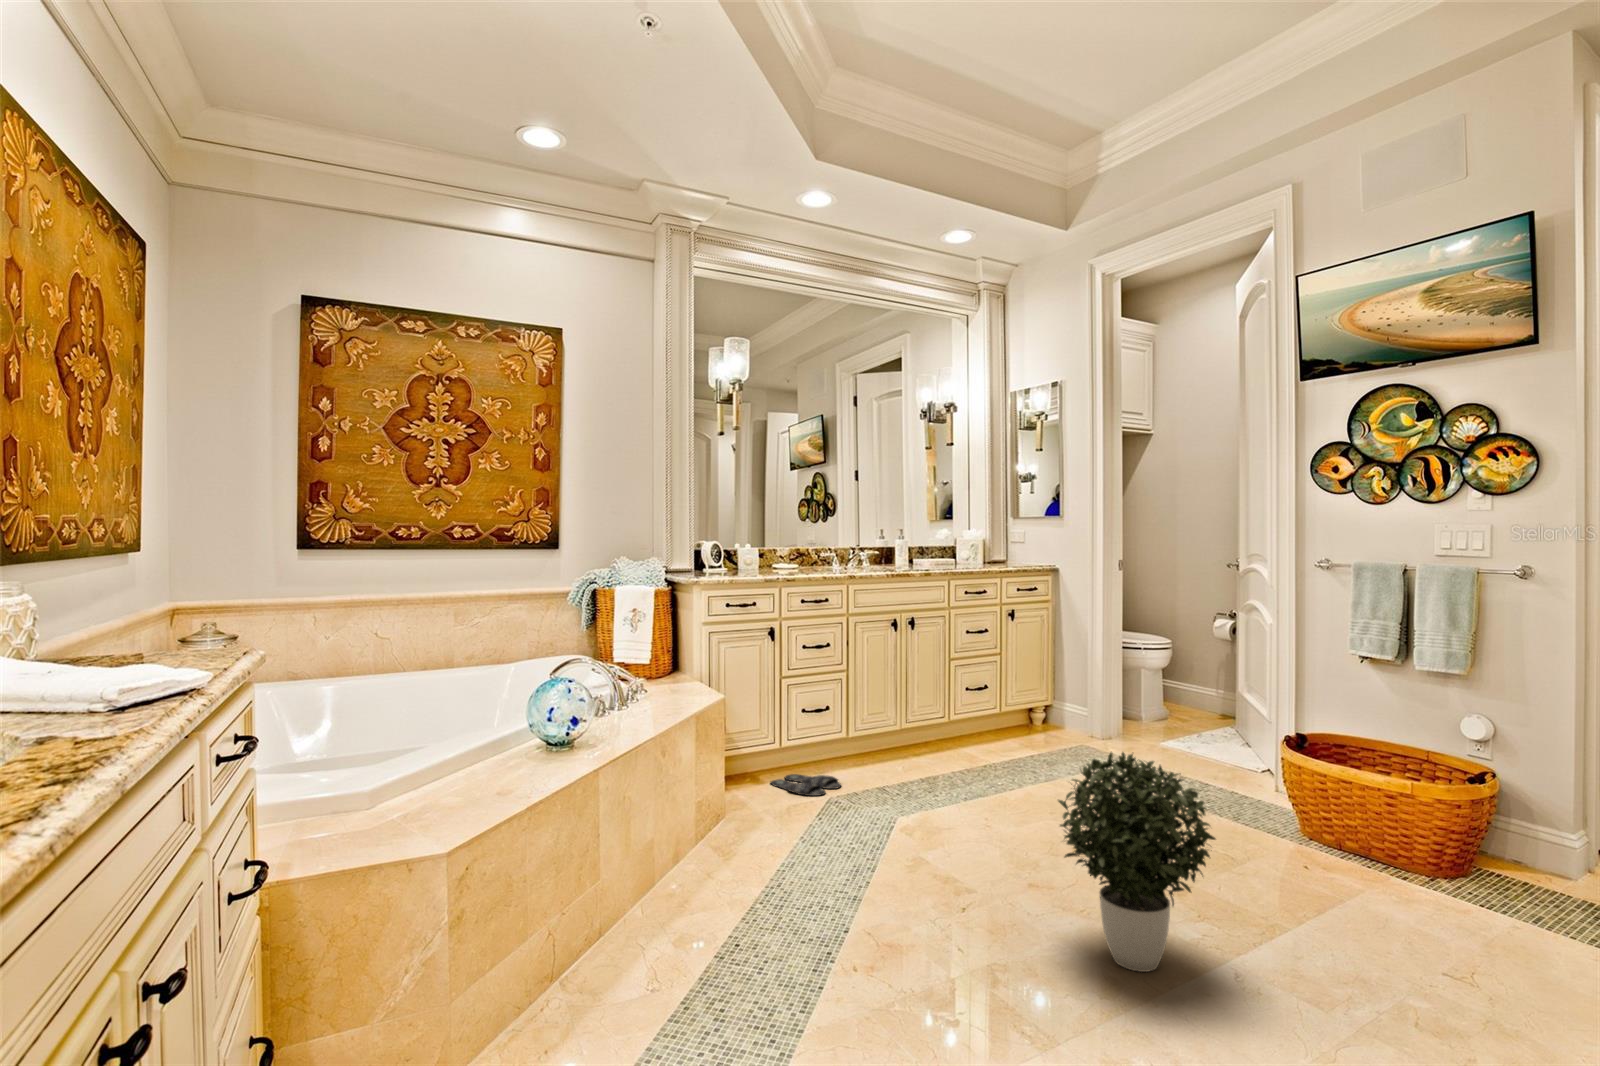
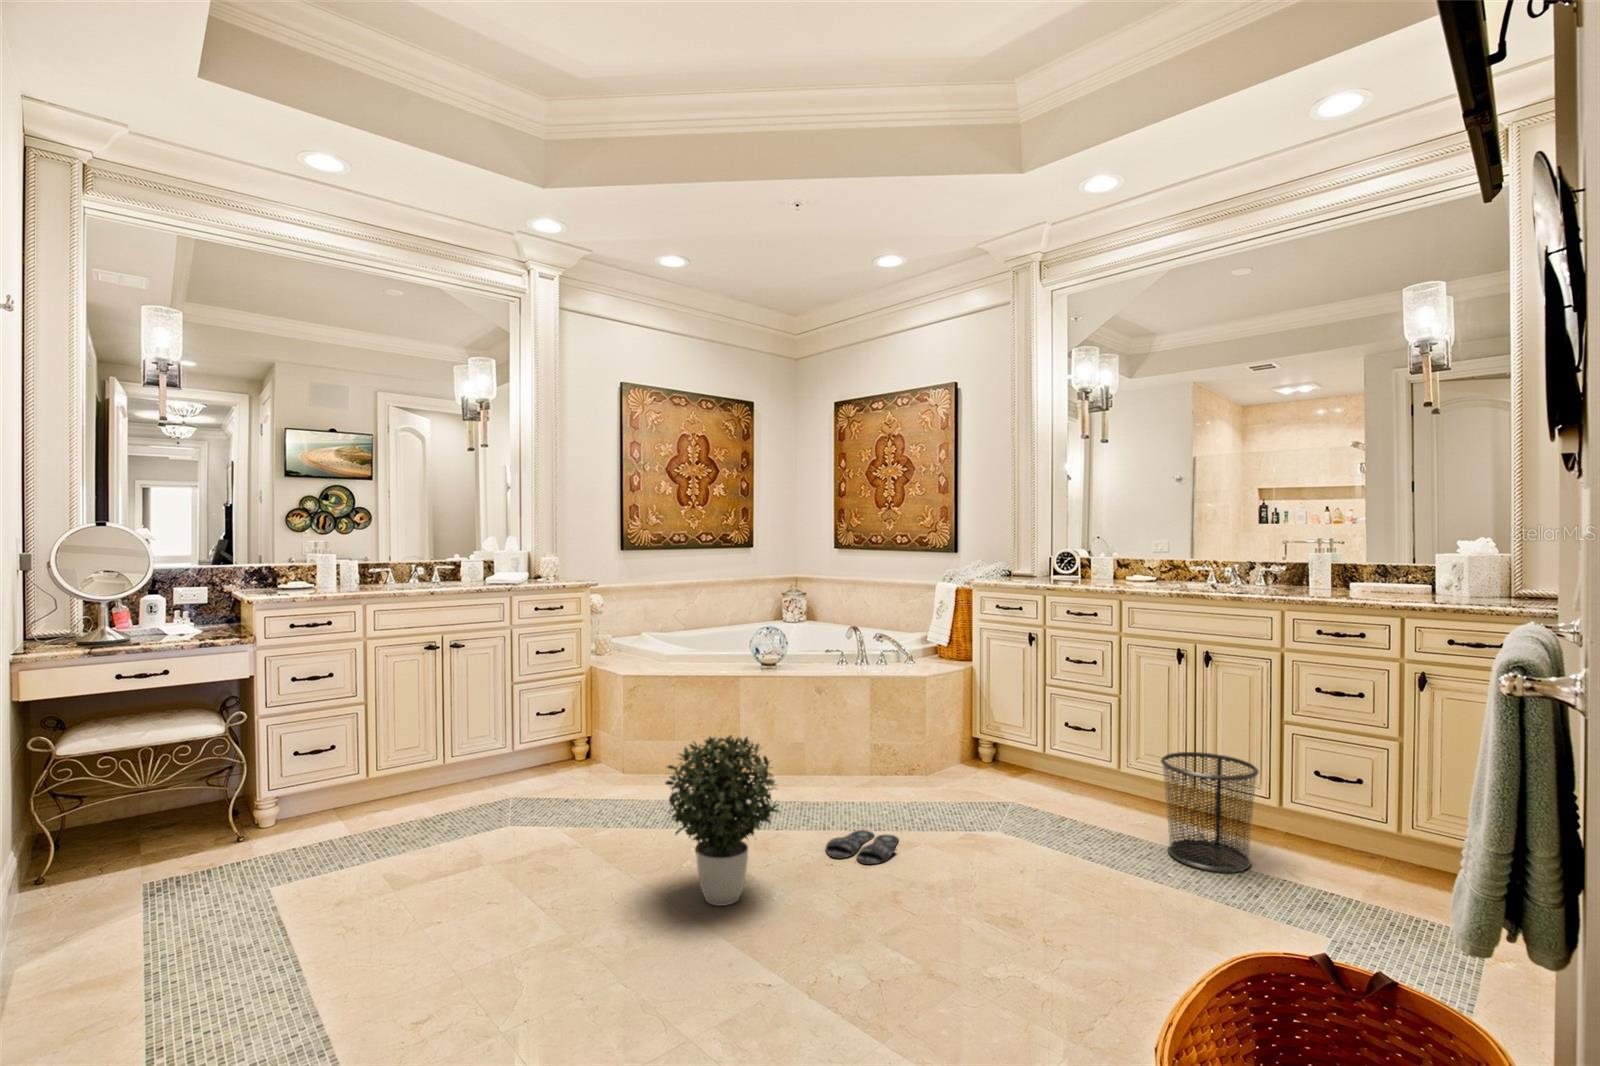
waste bin: none [952,689,1020,773] -> present [1161,752,1259,872]
slippers: present [771,774,841,796] -> present [826,830,898,864]

